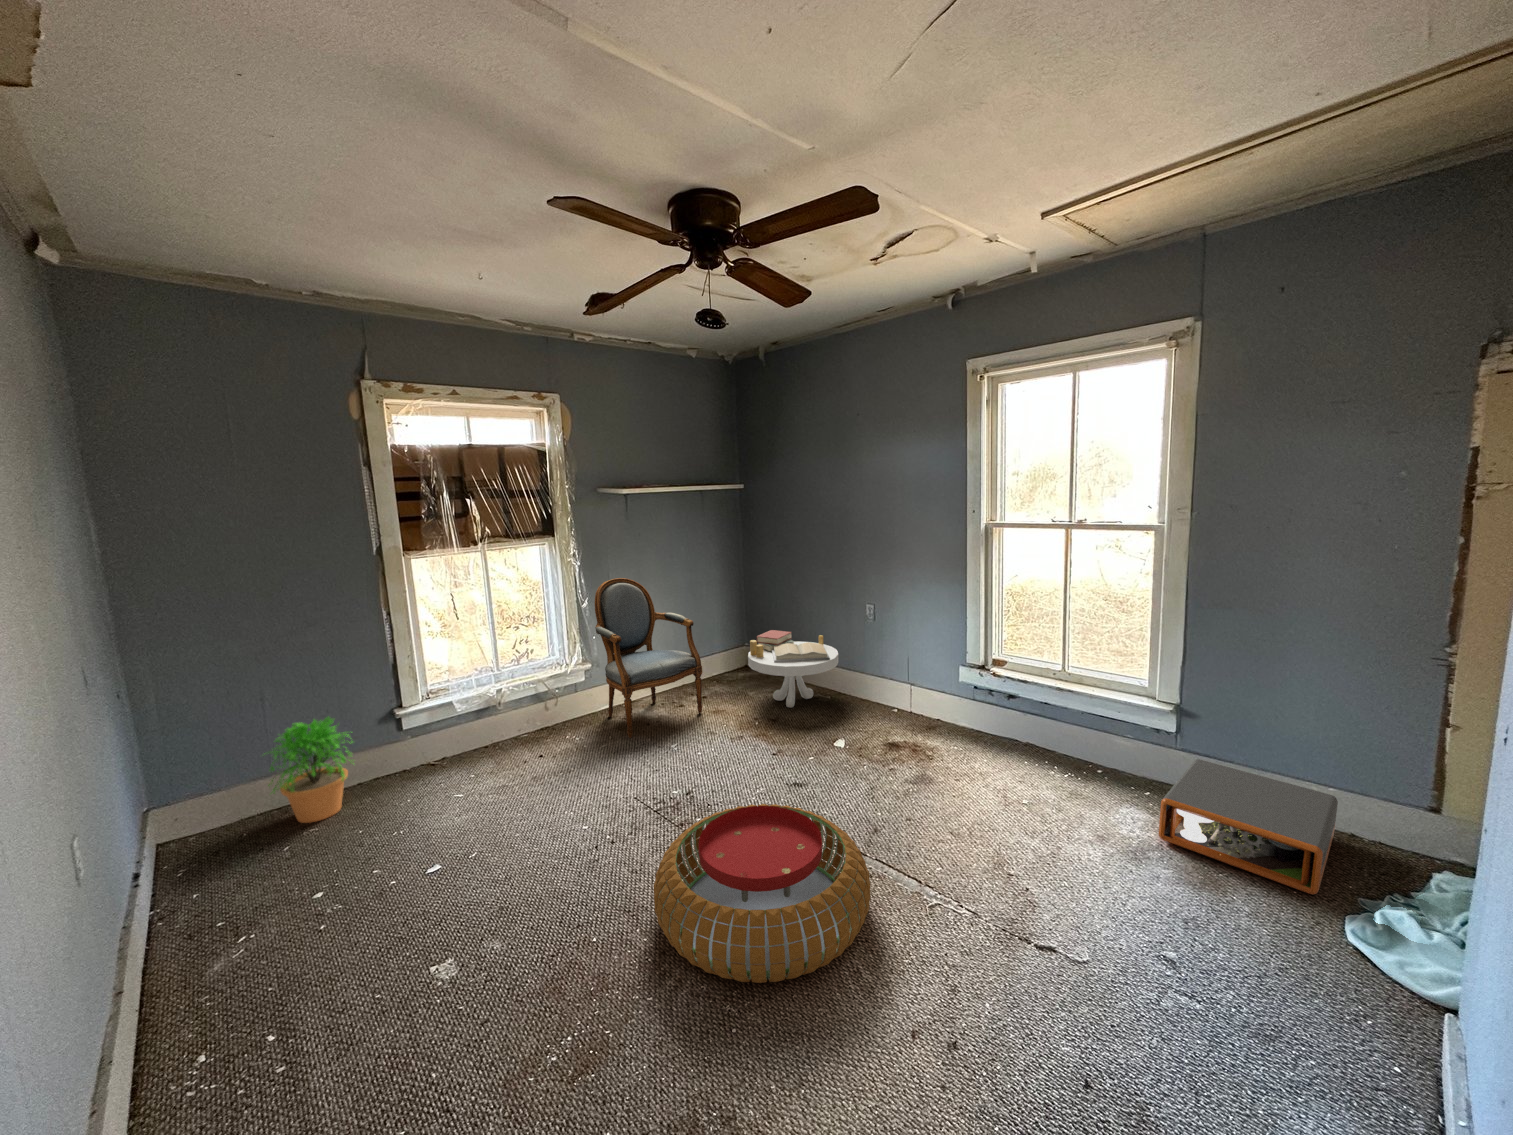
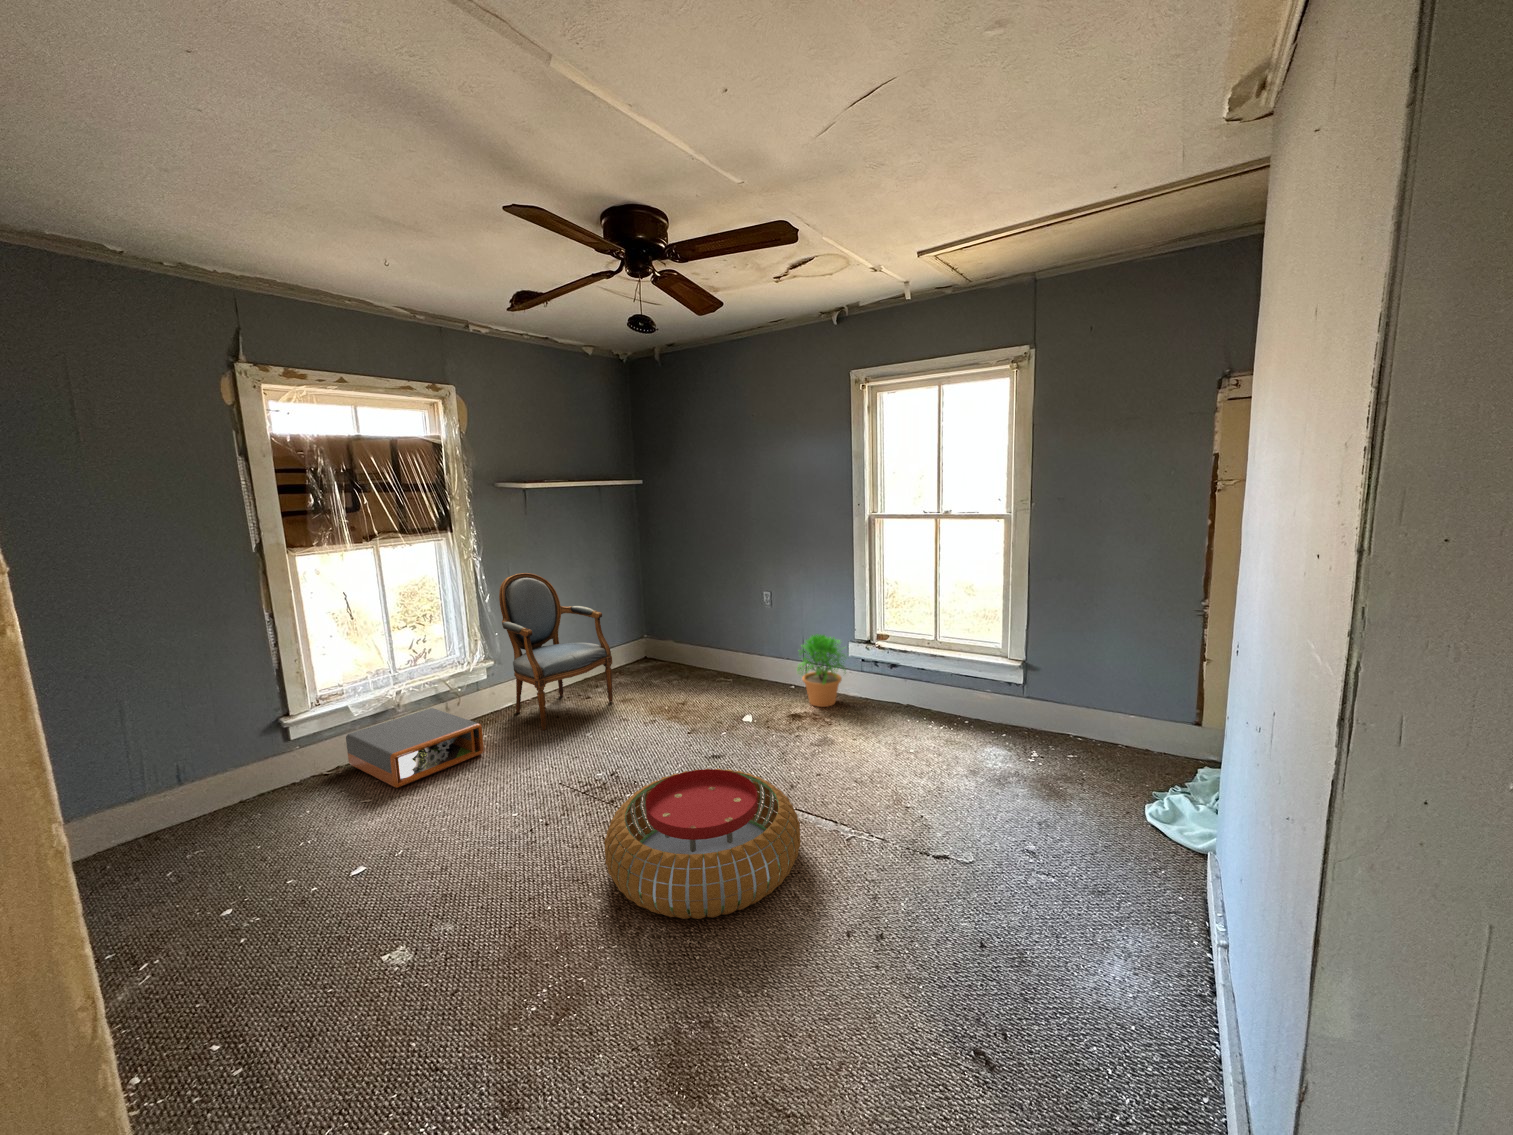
side table: present [748,630,838,708] -> none [656,619,741,691]
potted plant: present [268,717,354,823] -> present [797,634,846,707]
storage box: present [1159,759,1338,894] -> present [346,708,484,788]

